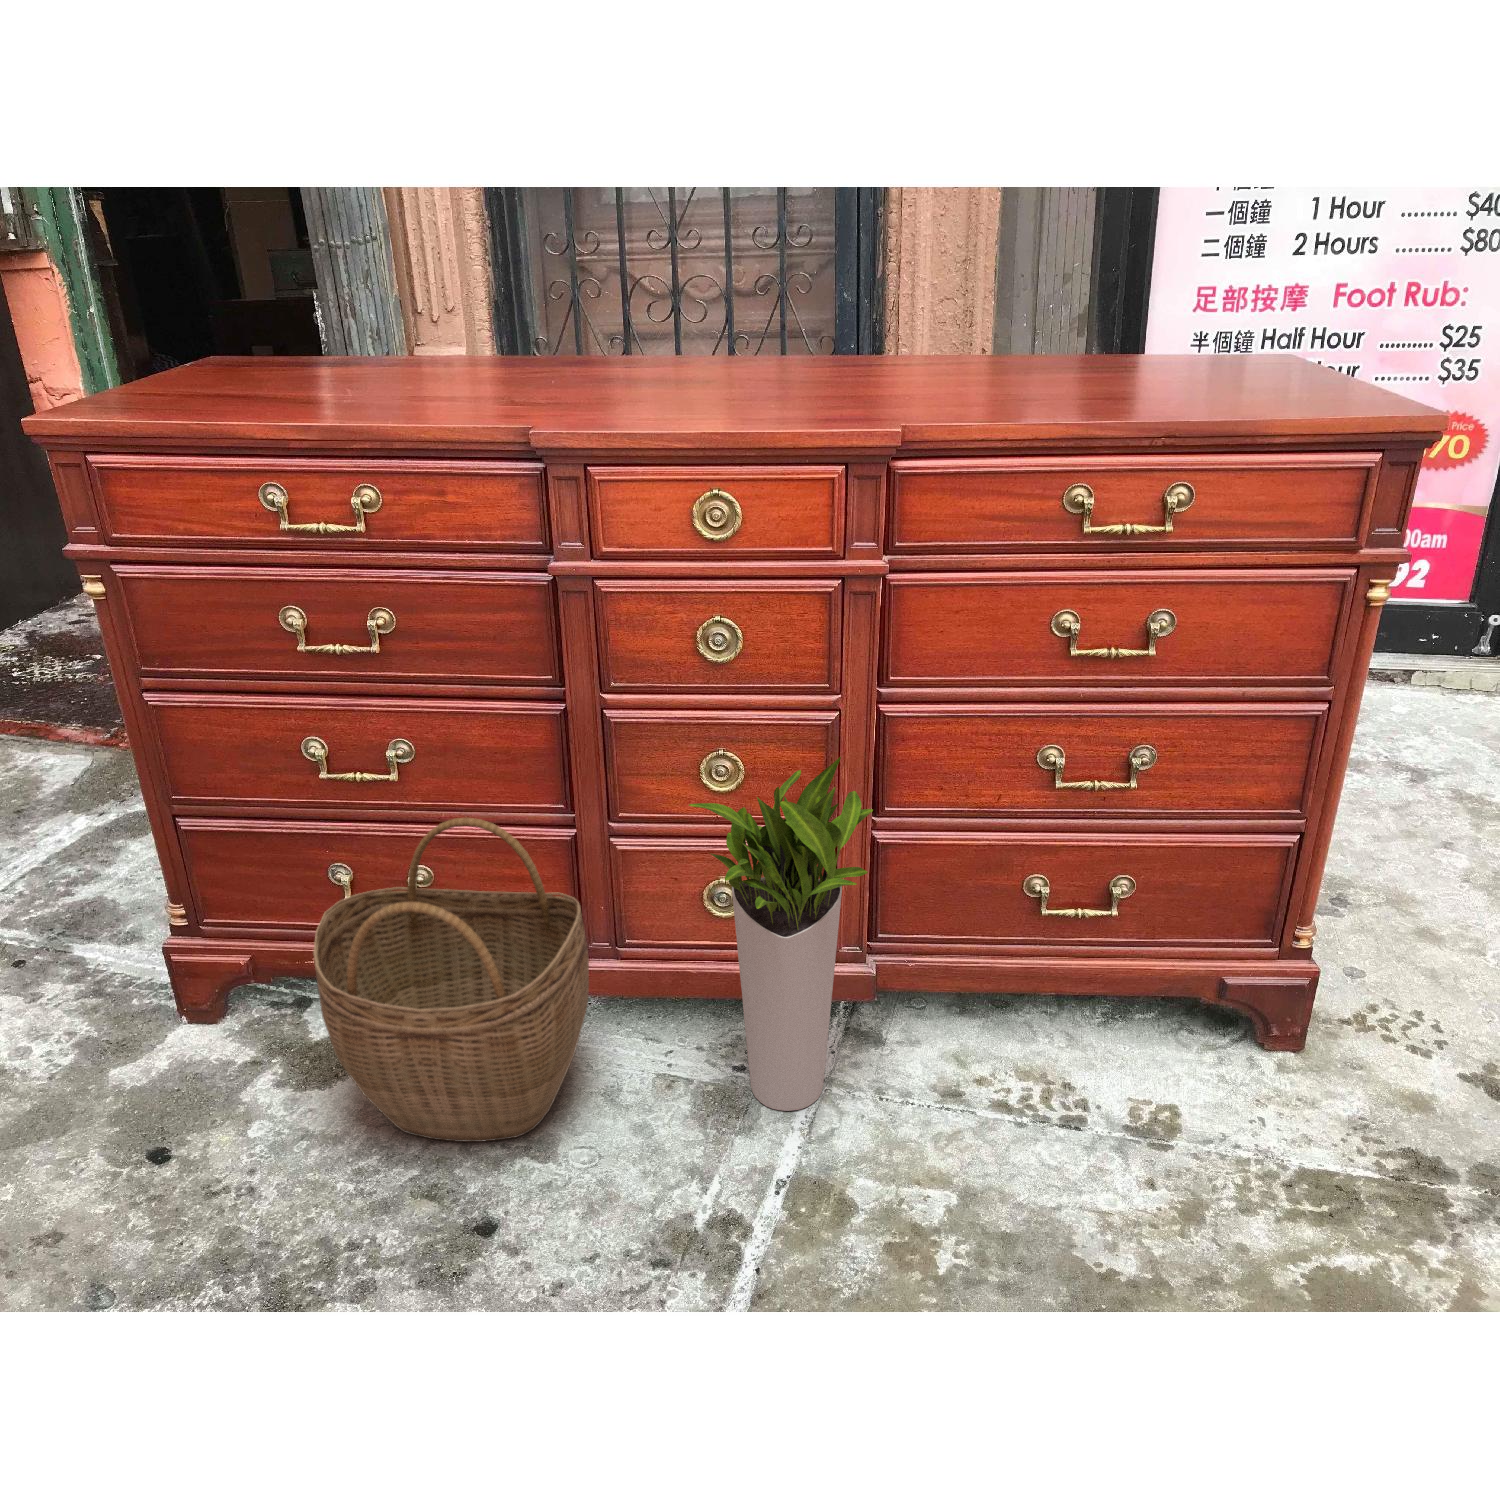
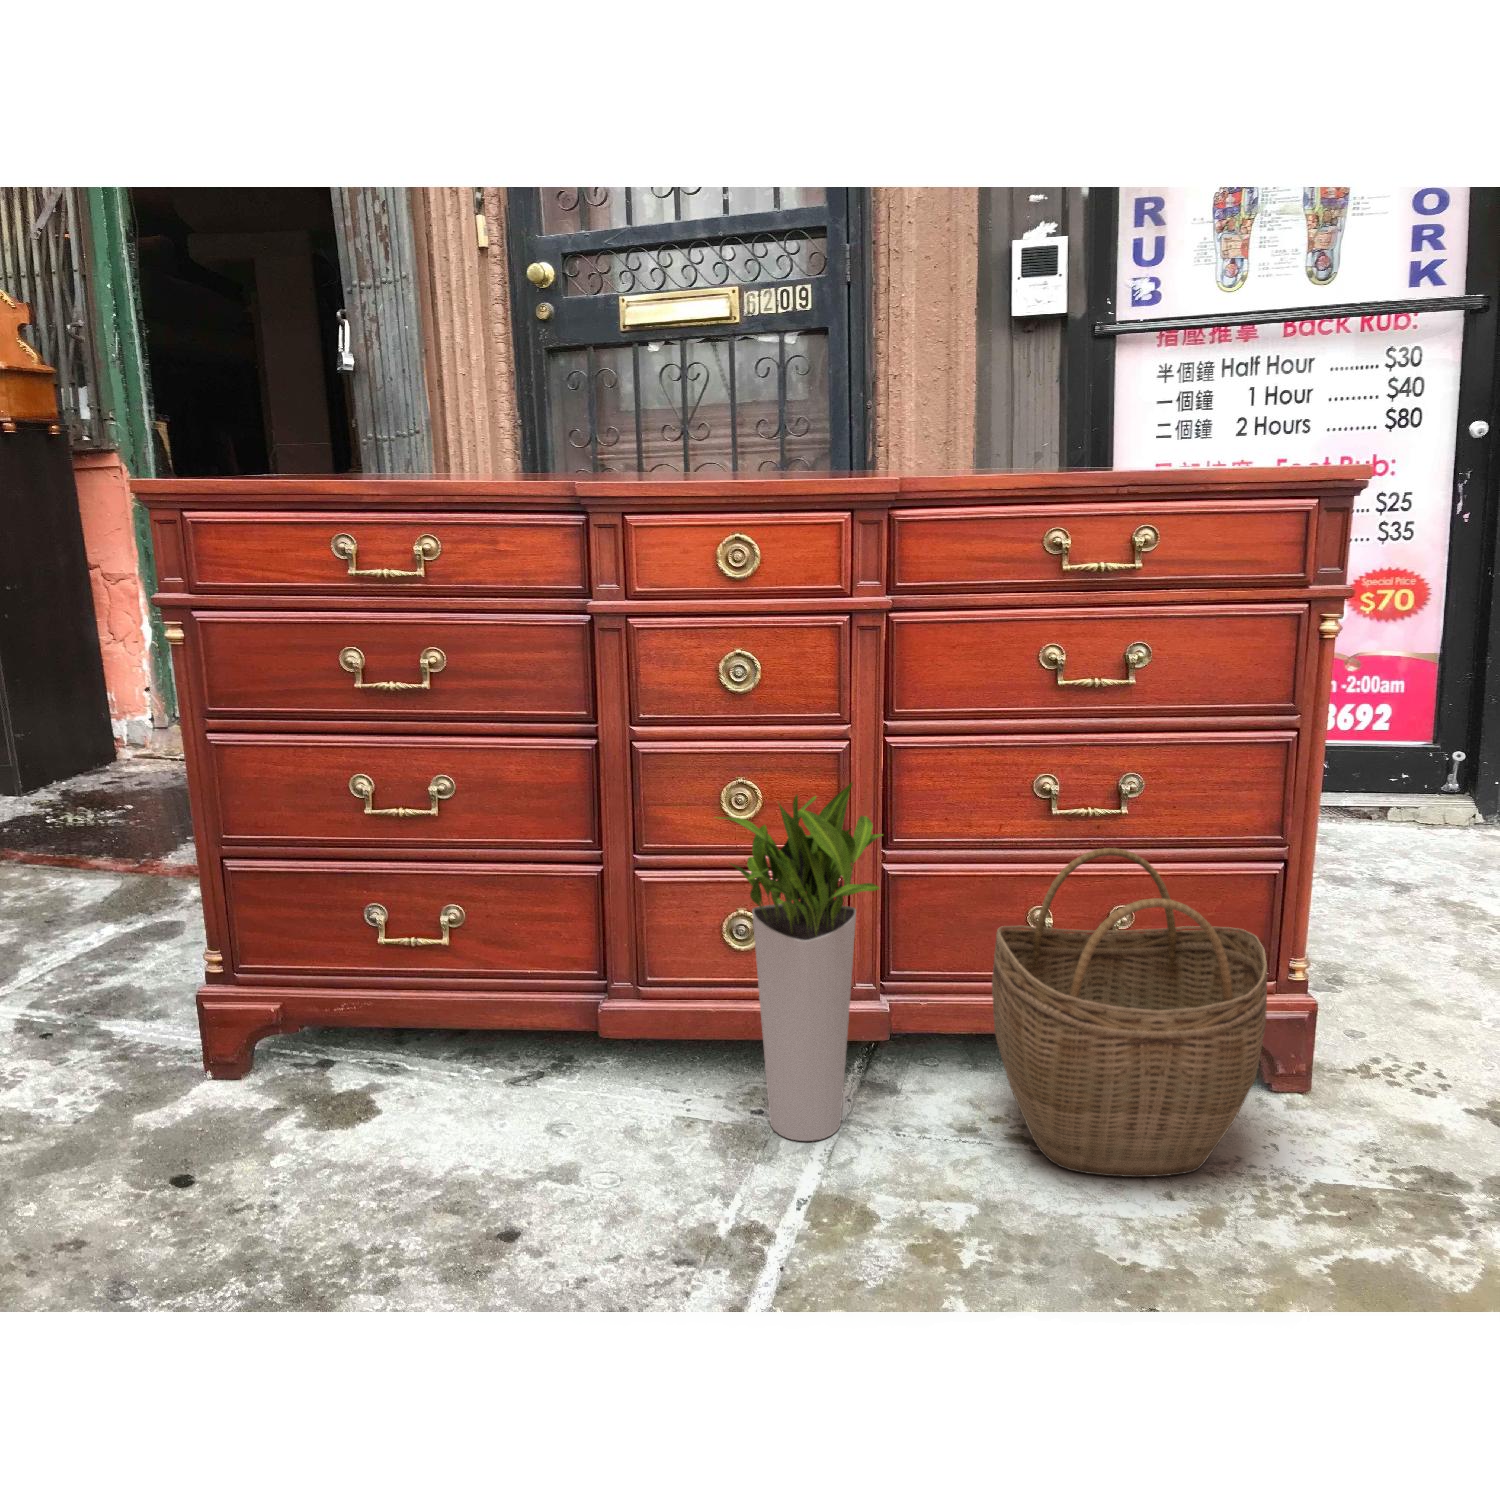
woven basket: present [313,817,589,1142] -> present [992,848,1267,1177]

